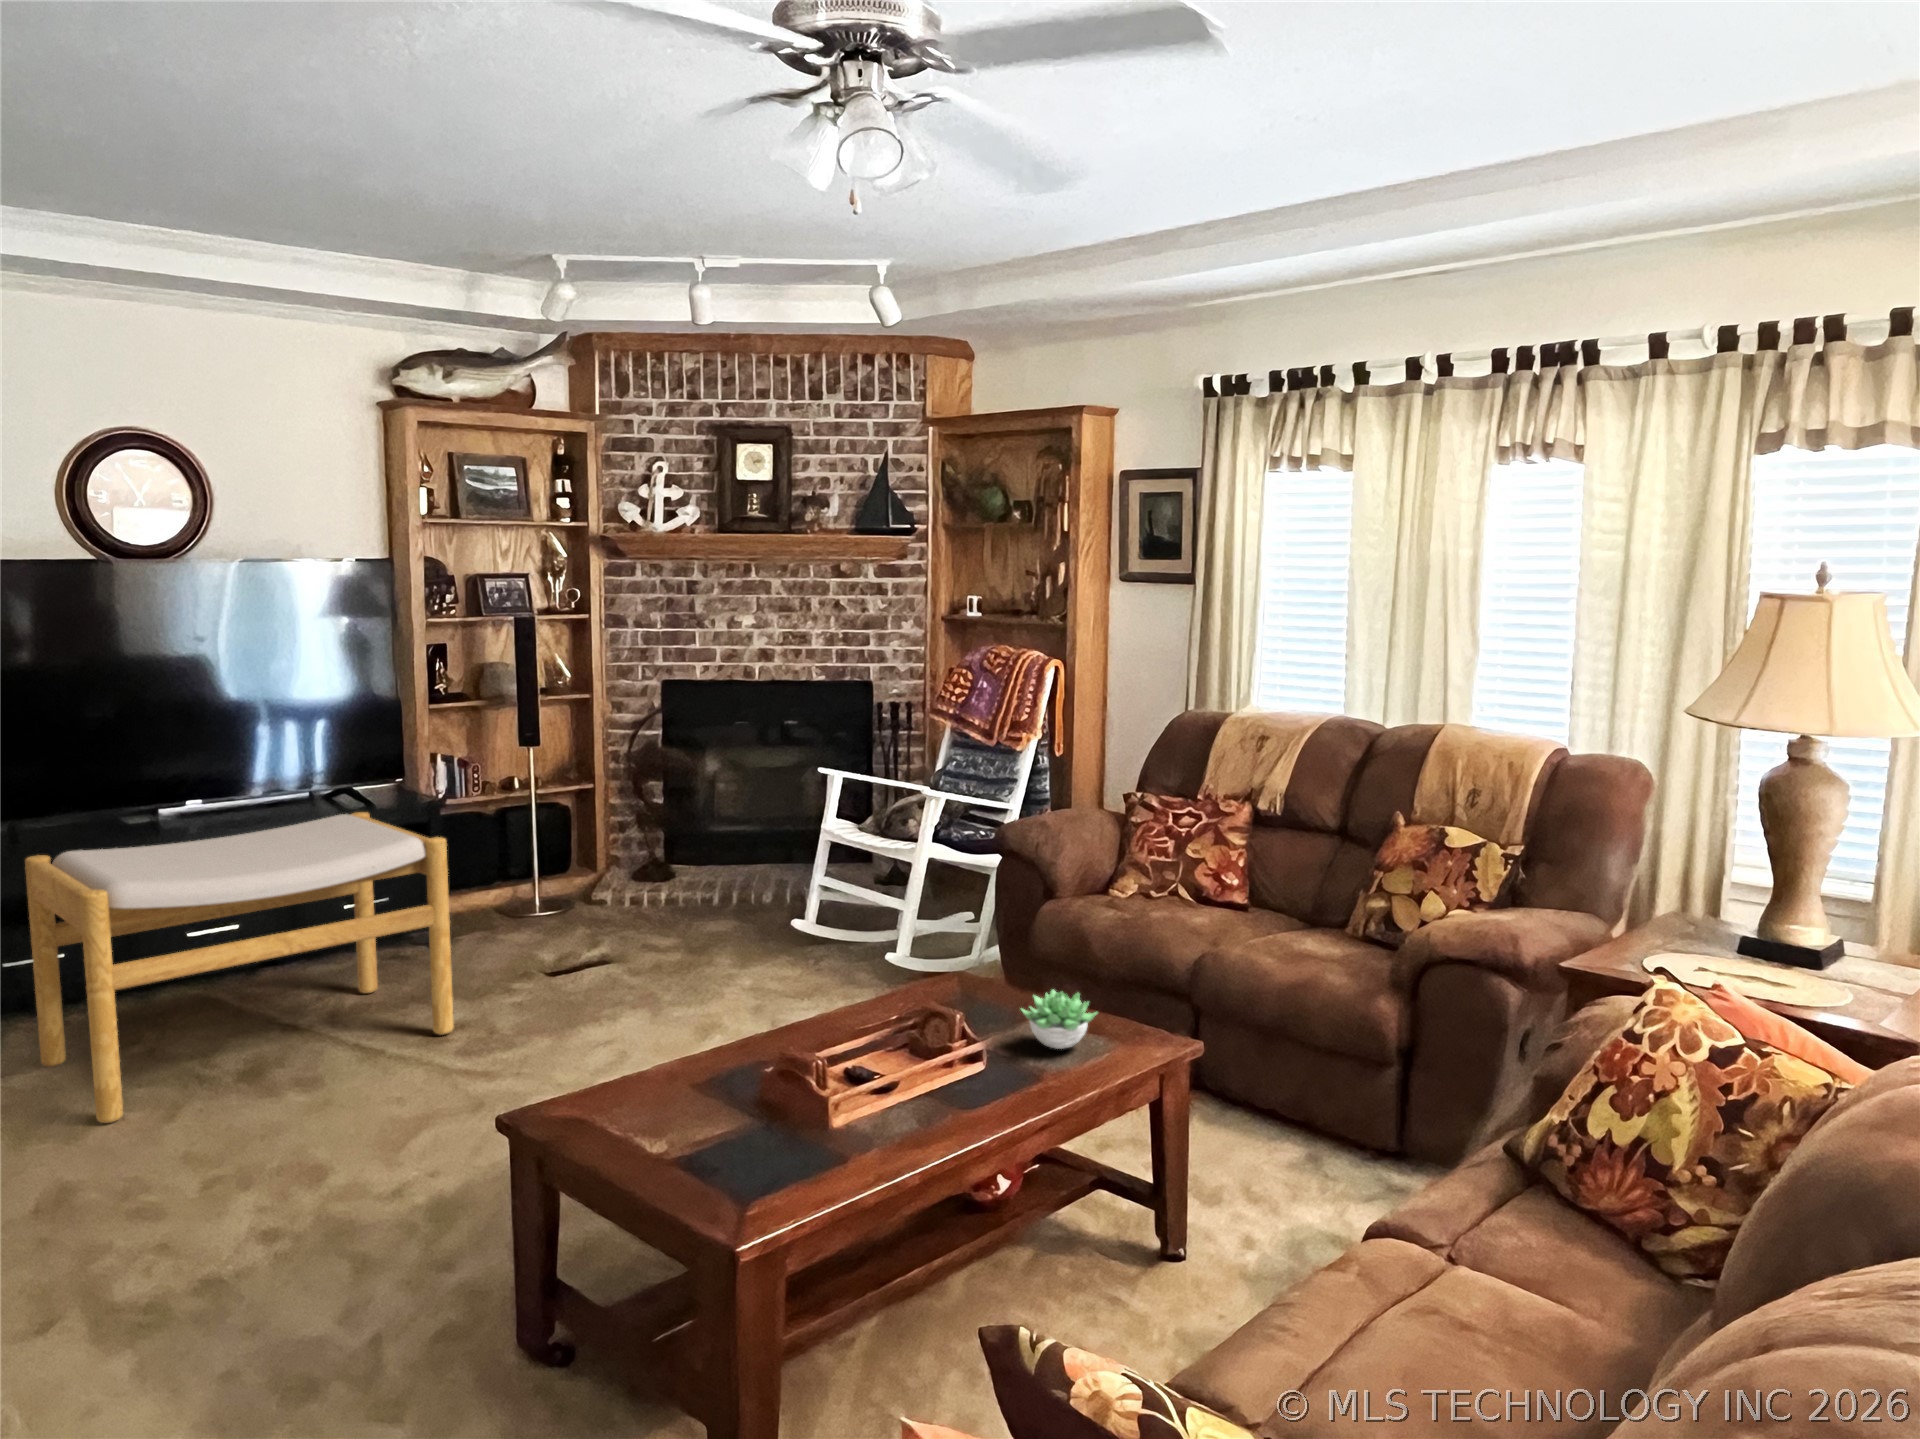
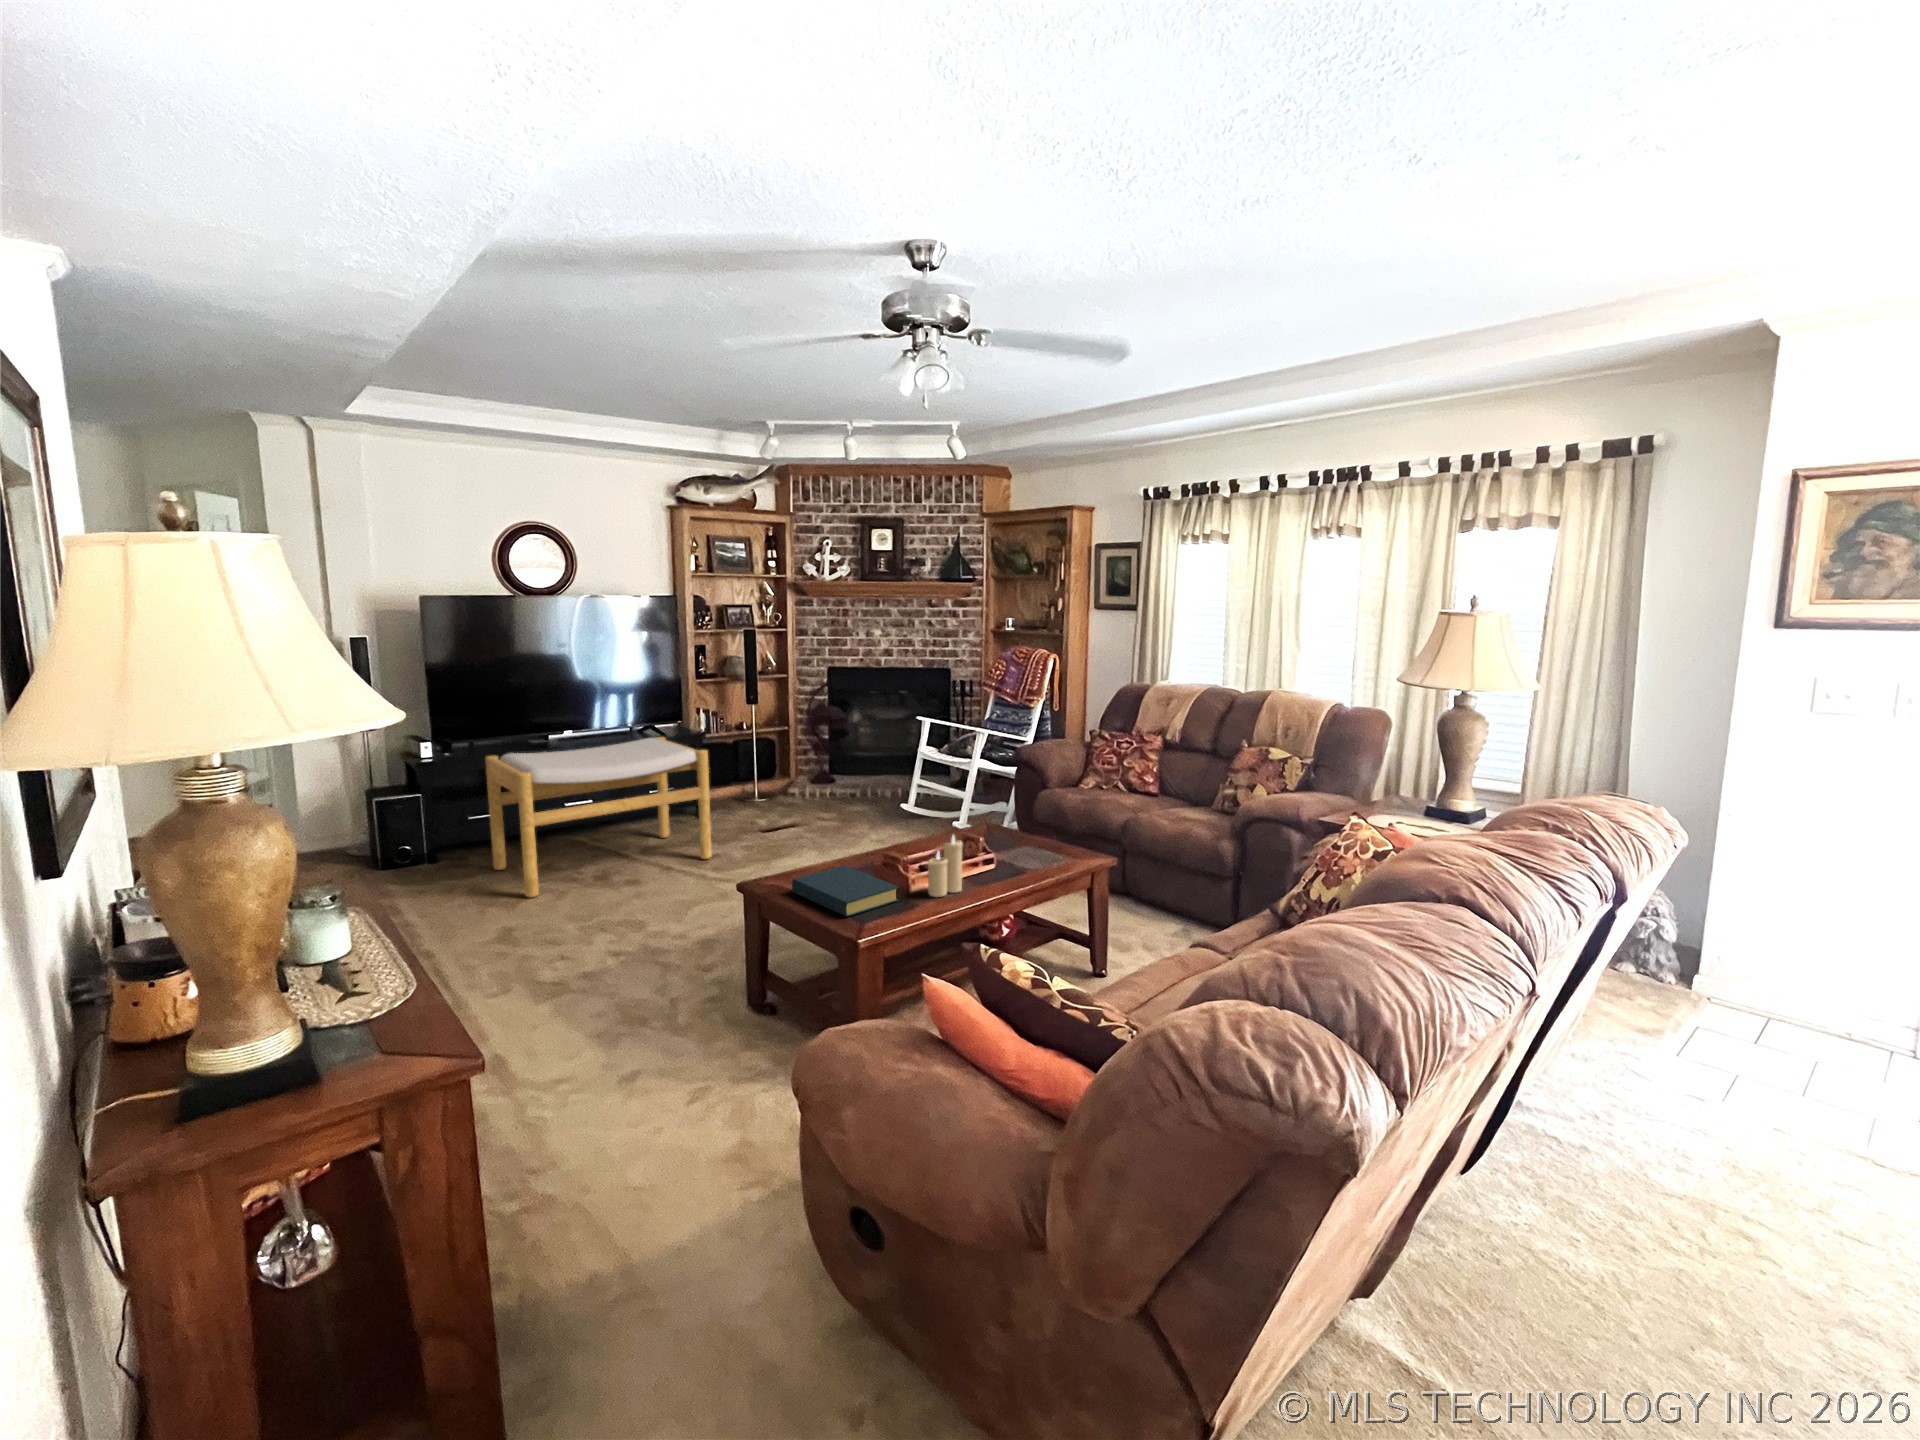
succulent plant: present [1021,990,1097,1049] -> none [1016,827,1058,859]
candle: none [864,1017,930,1139] -> present [928,836,963,897]
hardback book: none [603,1077,811,1192] -> present [792,866,899,917]

